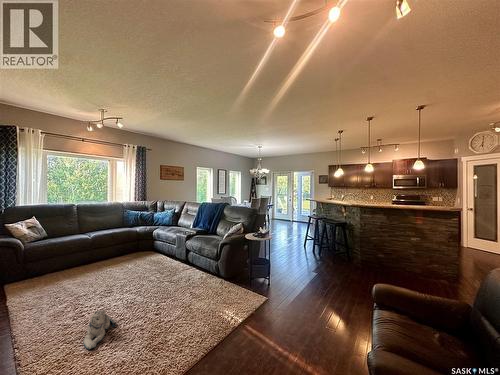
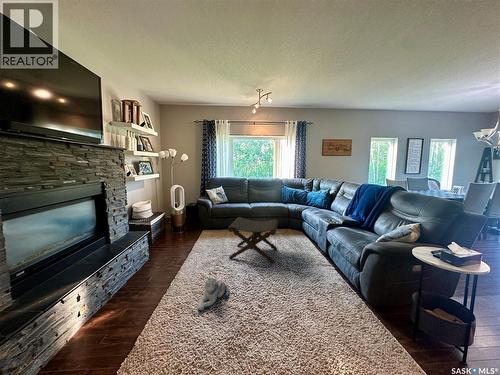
footstool: none [87,241,146,297] -> present [228,217,278,264]

